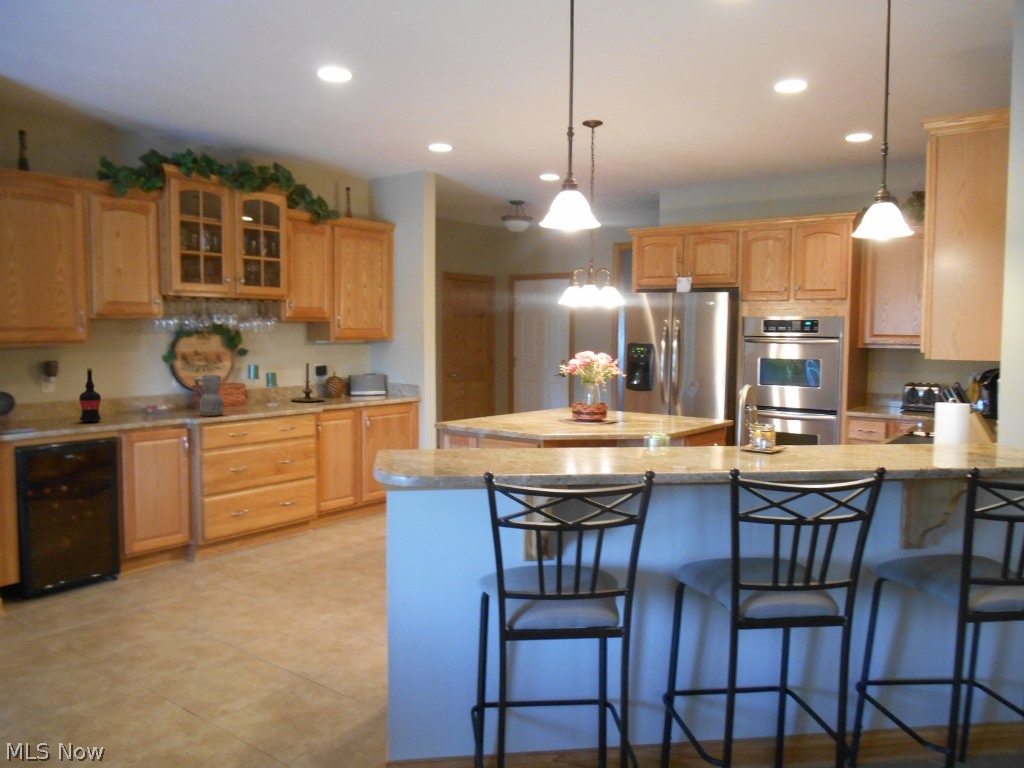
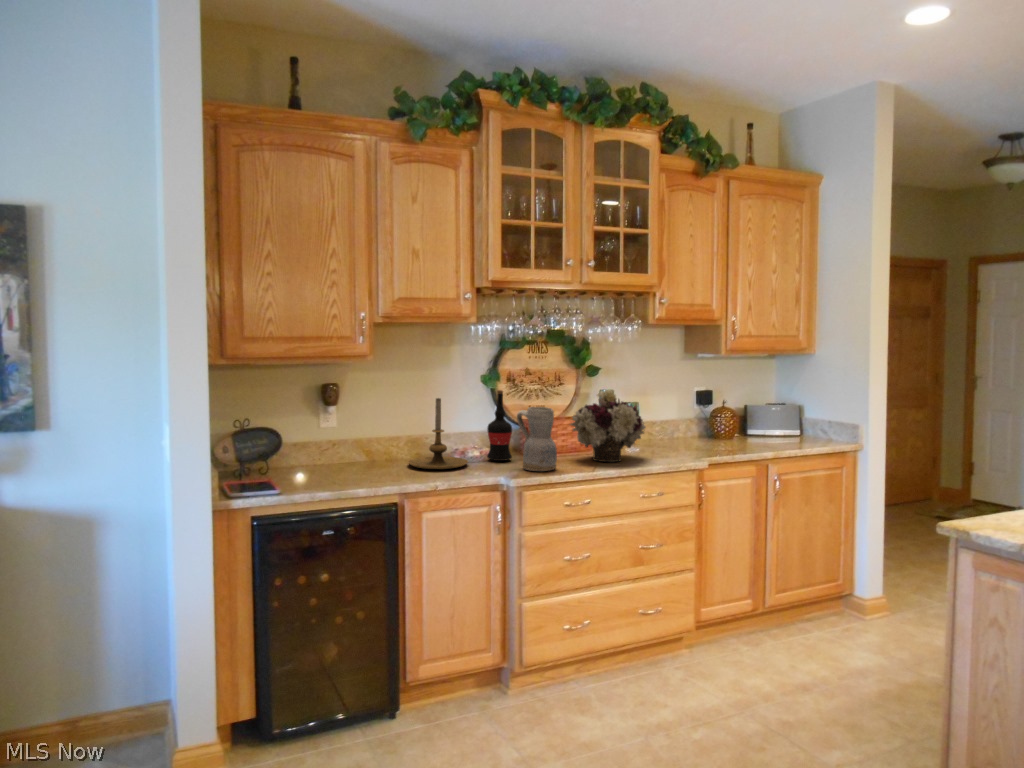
flower arrangement: none [230,363,282,410] -> present [570,389,646,462]
candle holder: present [291,363,324,402] -> present [408,398,468,469]
wine bottle: present [79,368,101,422] -> present [487,390,512,461]

